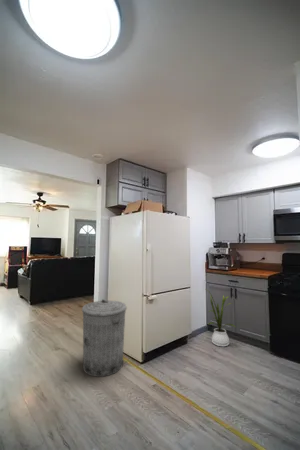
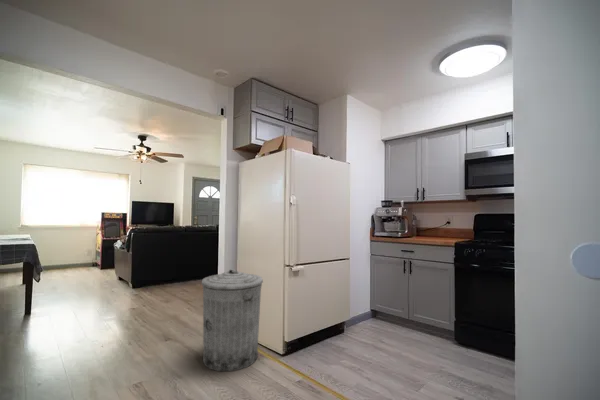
house plant: present [209,295,235,347] -> none [366,260,411,337]

